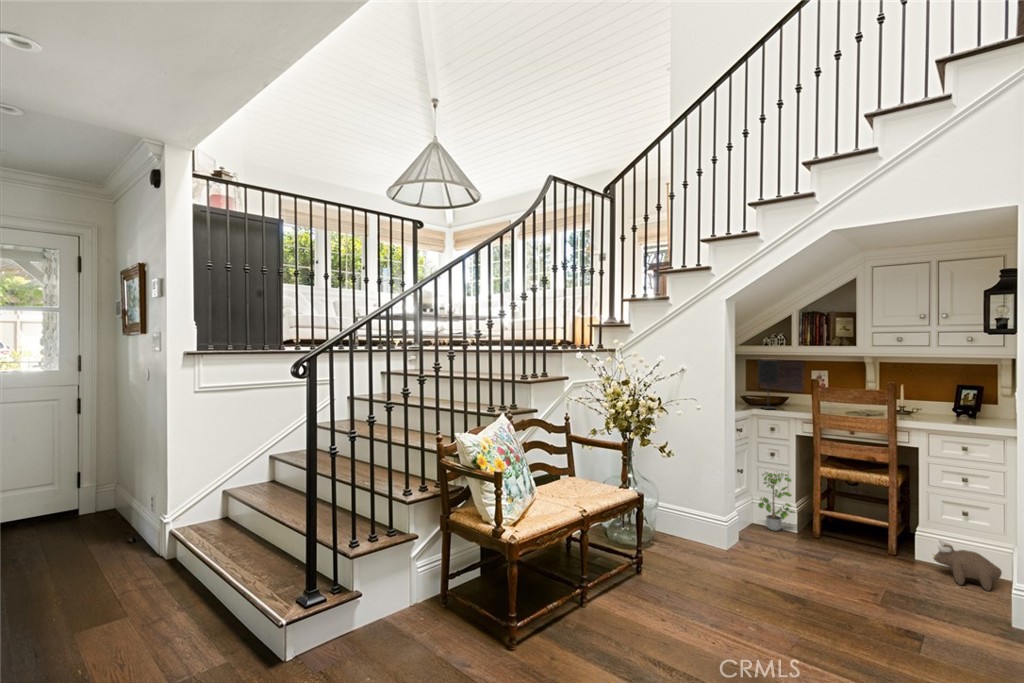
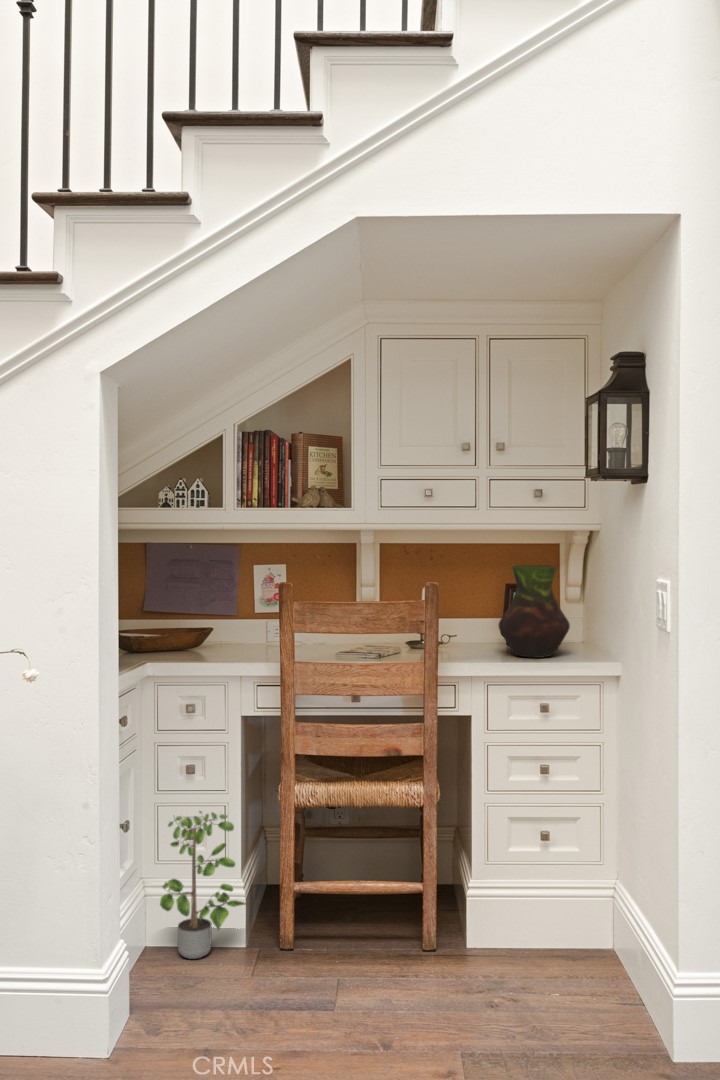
table lamp: present [758,359,778,409] -> none [155,538,199,660]
vase: none [941,376,988,424] -> present [499,565,570,658]
plush toy: present [932,540,1002,591] -> none [510,906,621,997]

